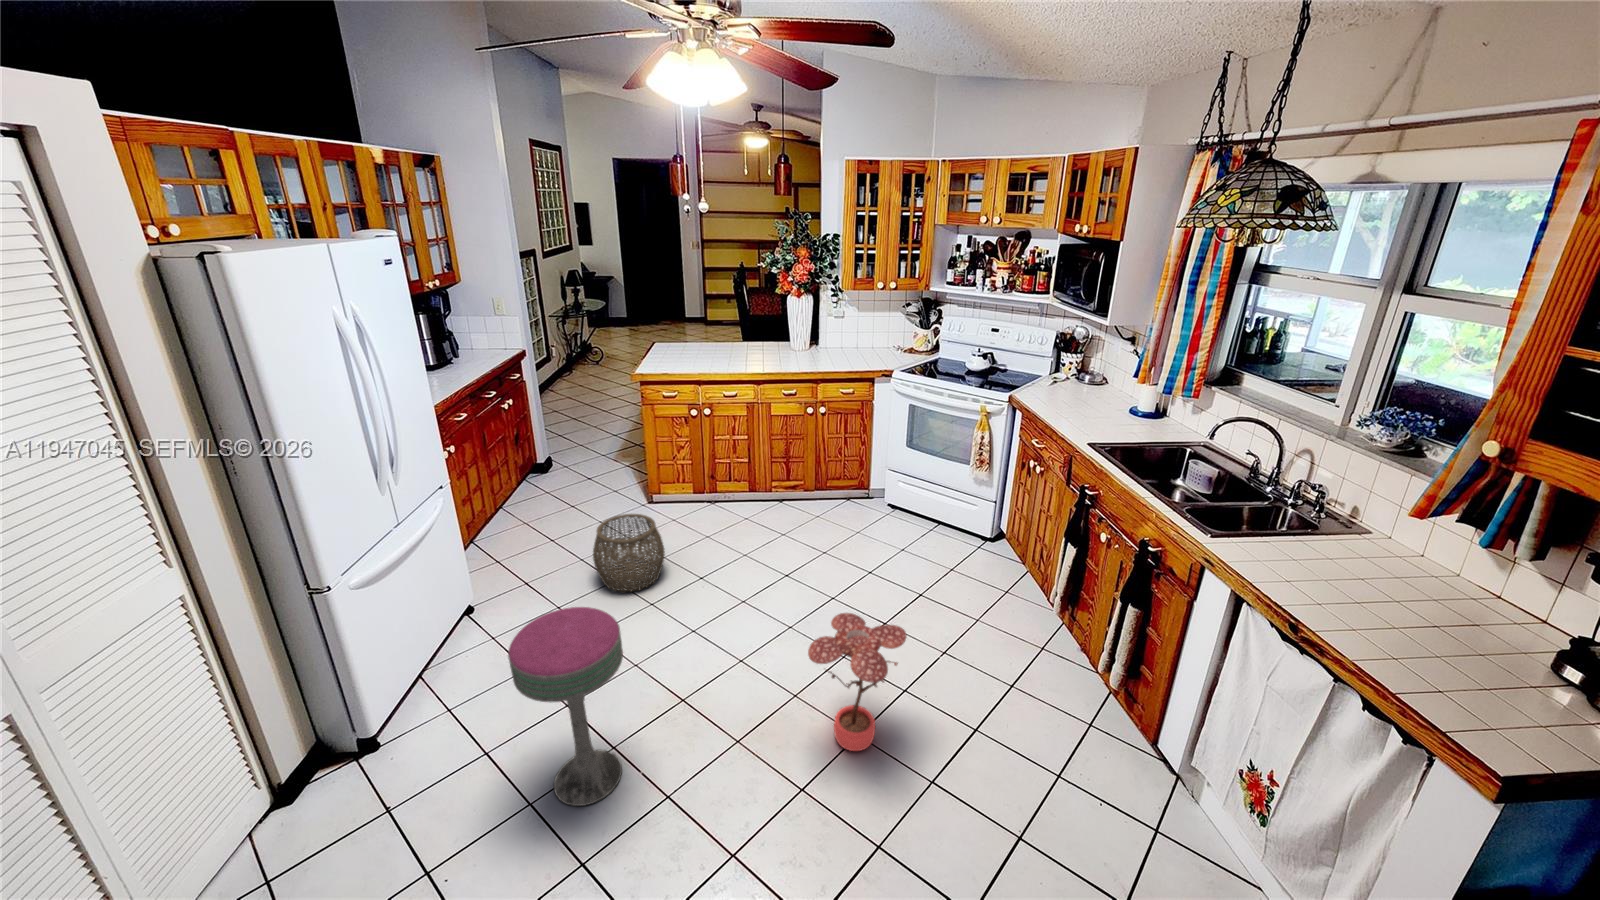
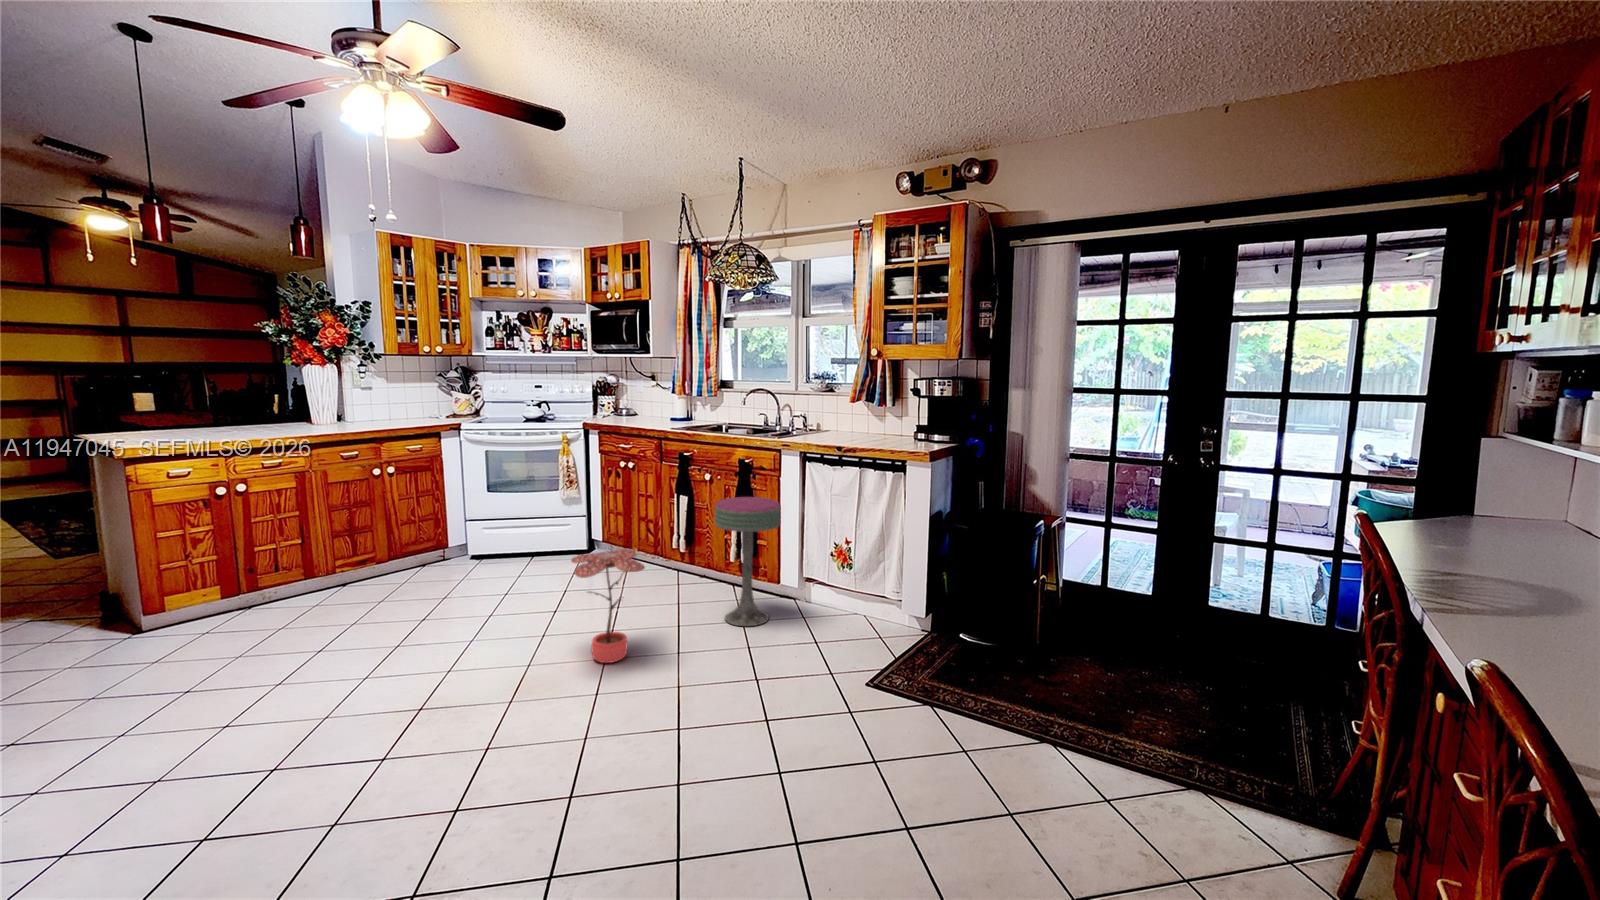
woven basket: present [593,514,665,592] -> none [158,591,277,692]
bar stool: present [508,607,623,806] -> present [714,497,781,626]

